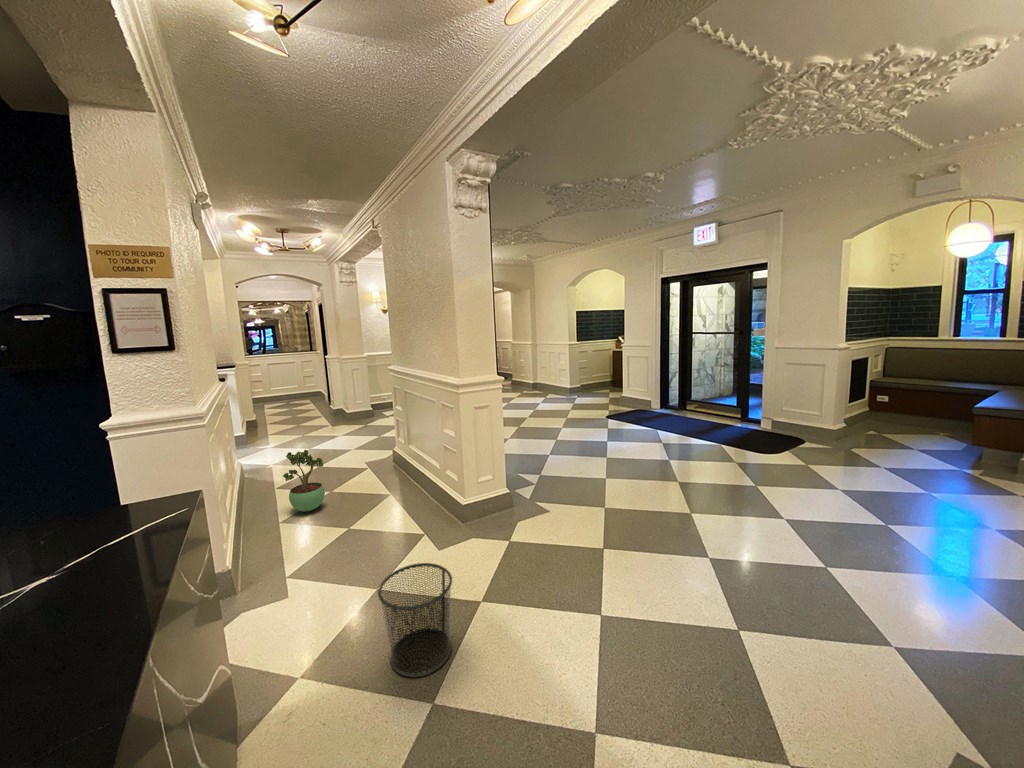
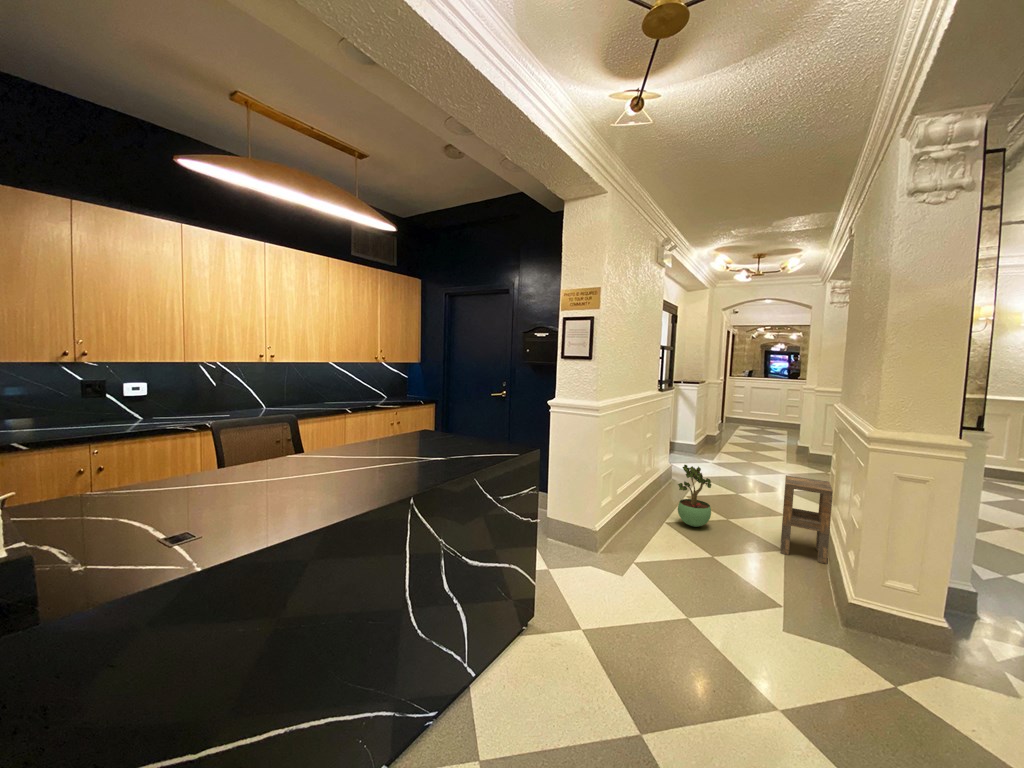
side table: none [378,427,422,497] -> present [781,475,833,564]
waste bin: present [378,563,452,677] -> none [639,591,719,711]

